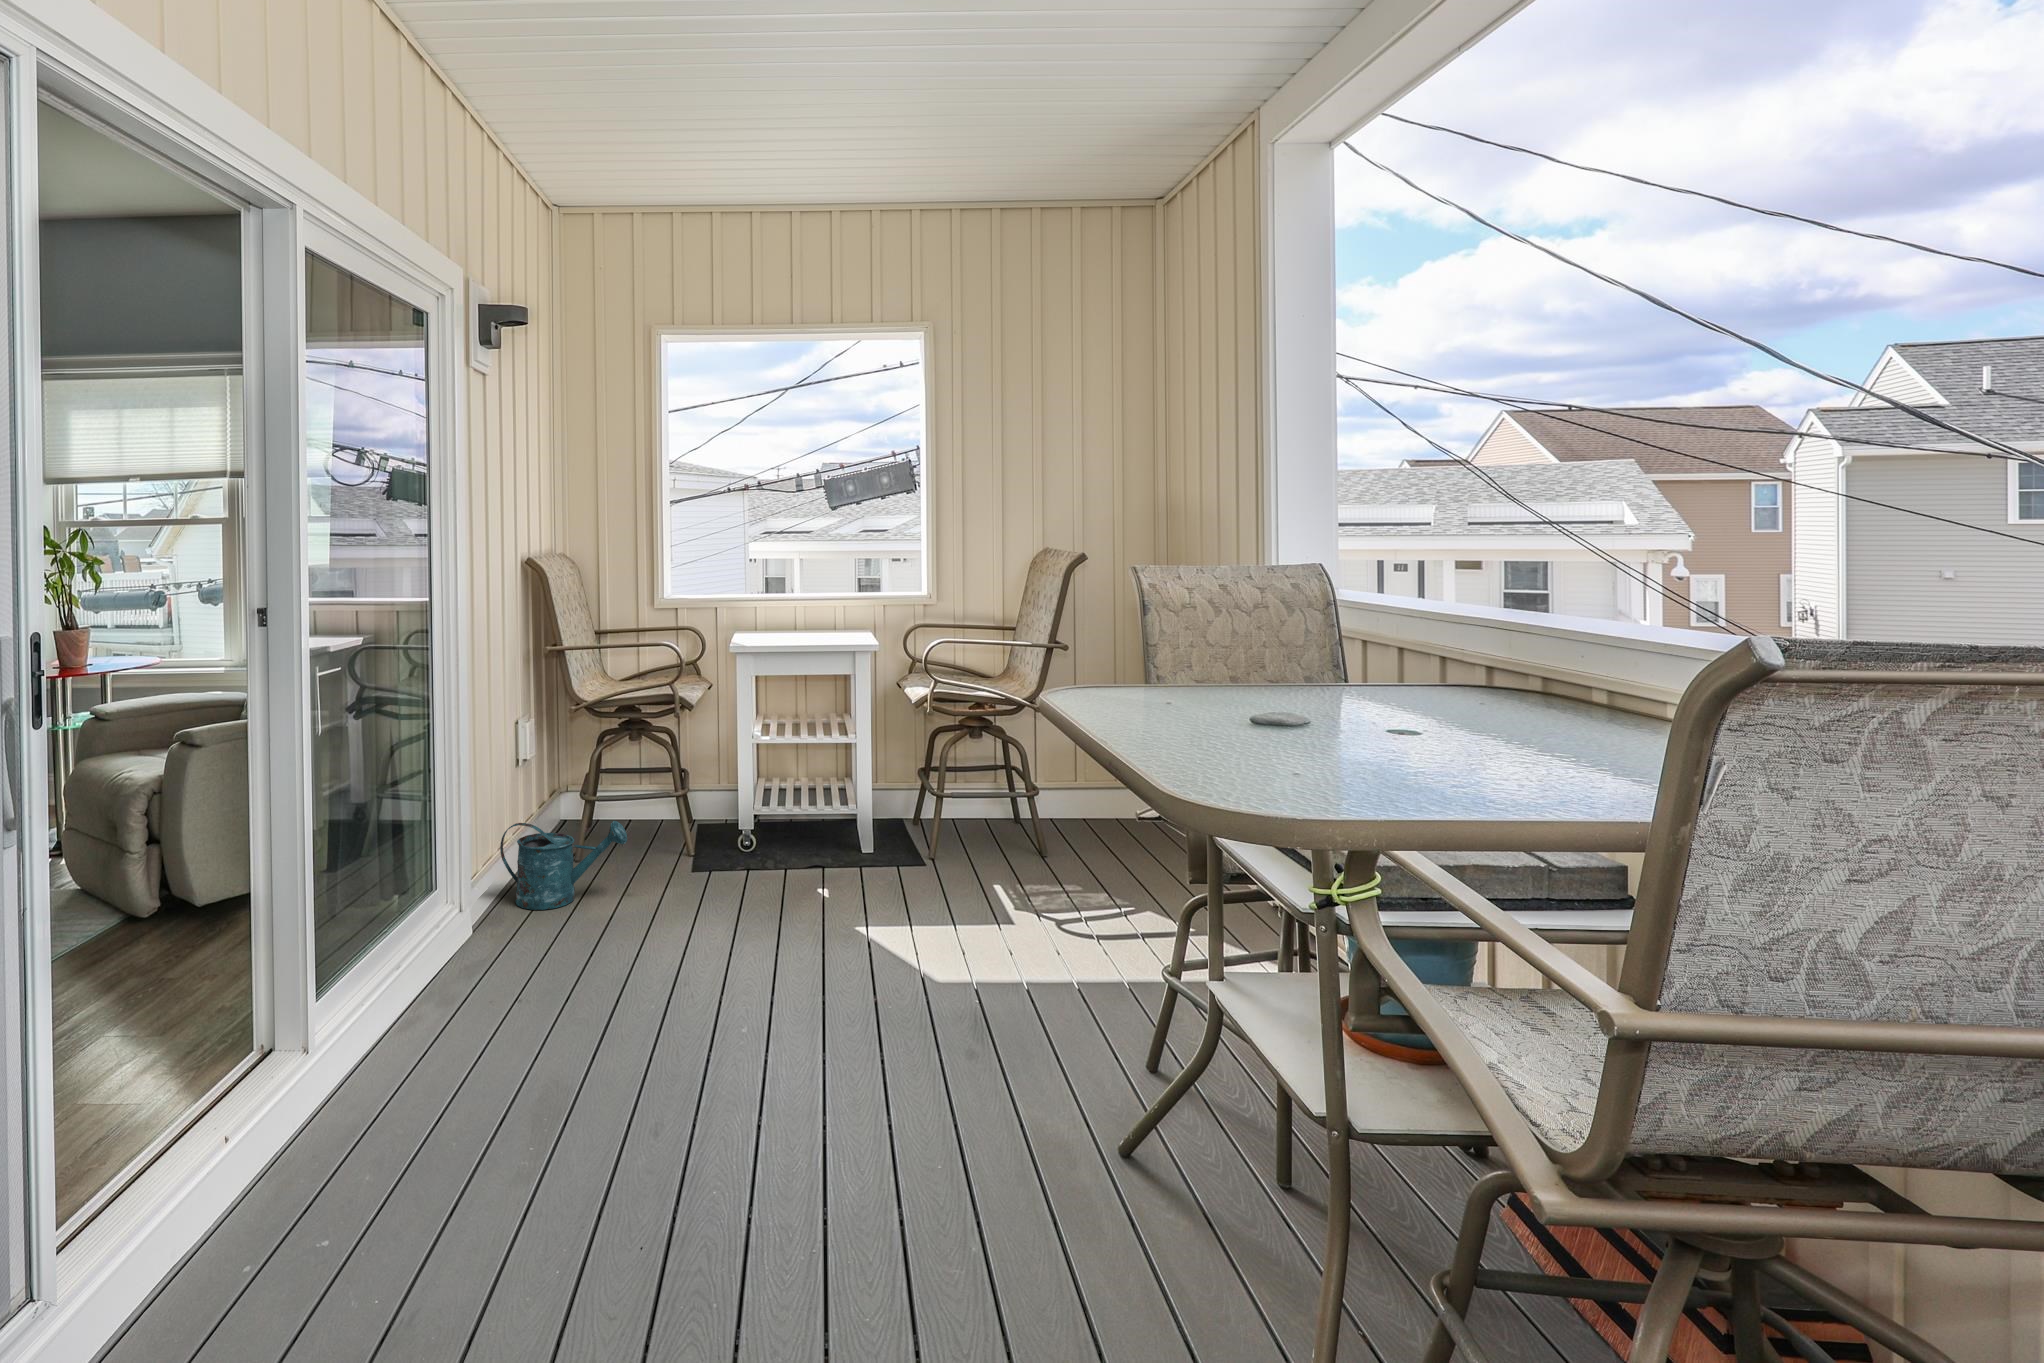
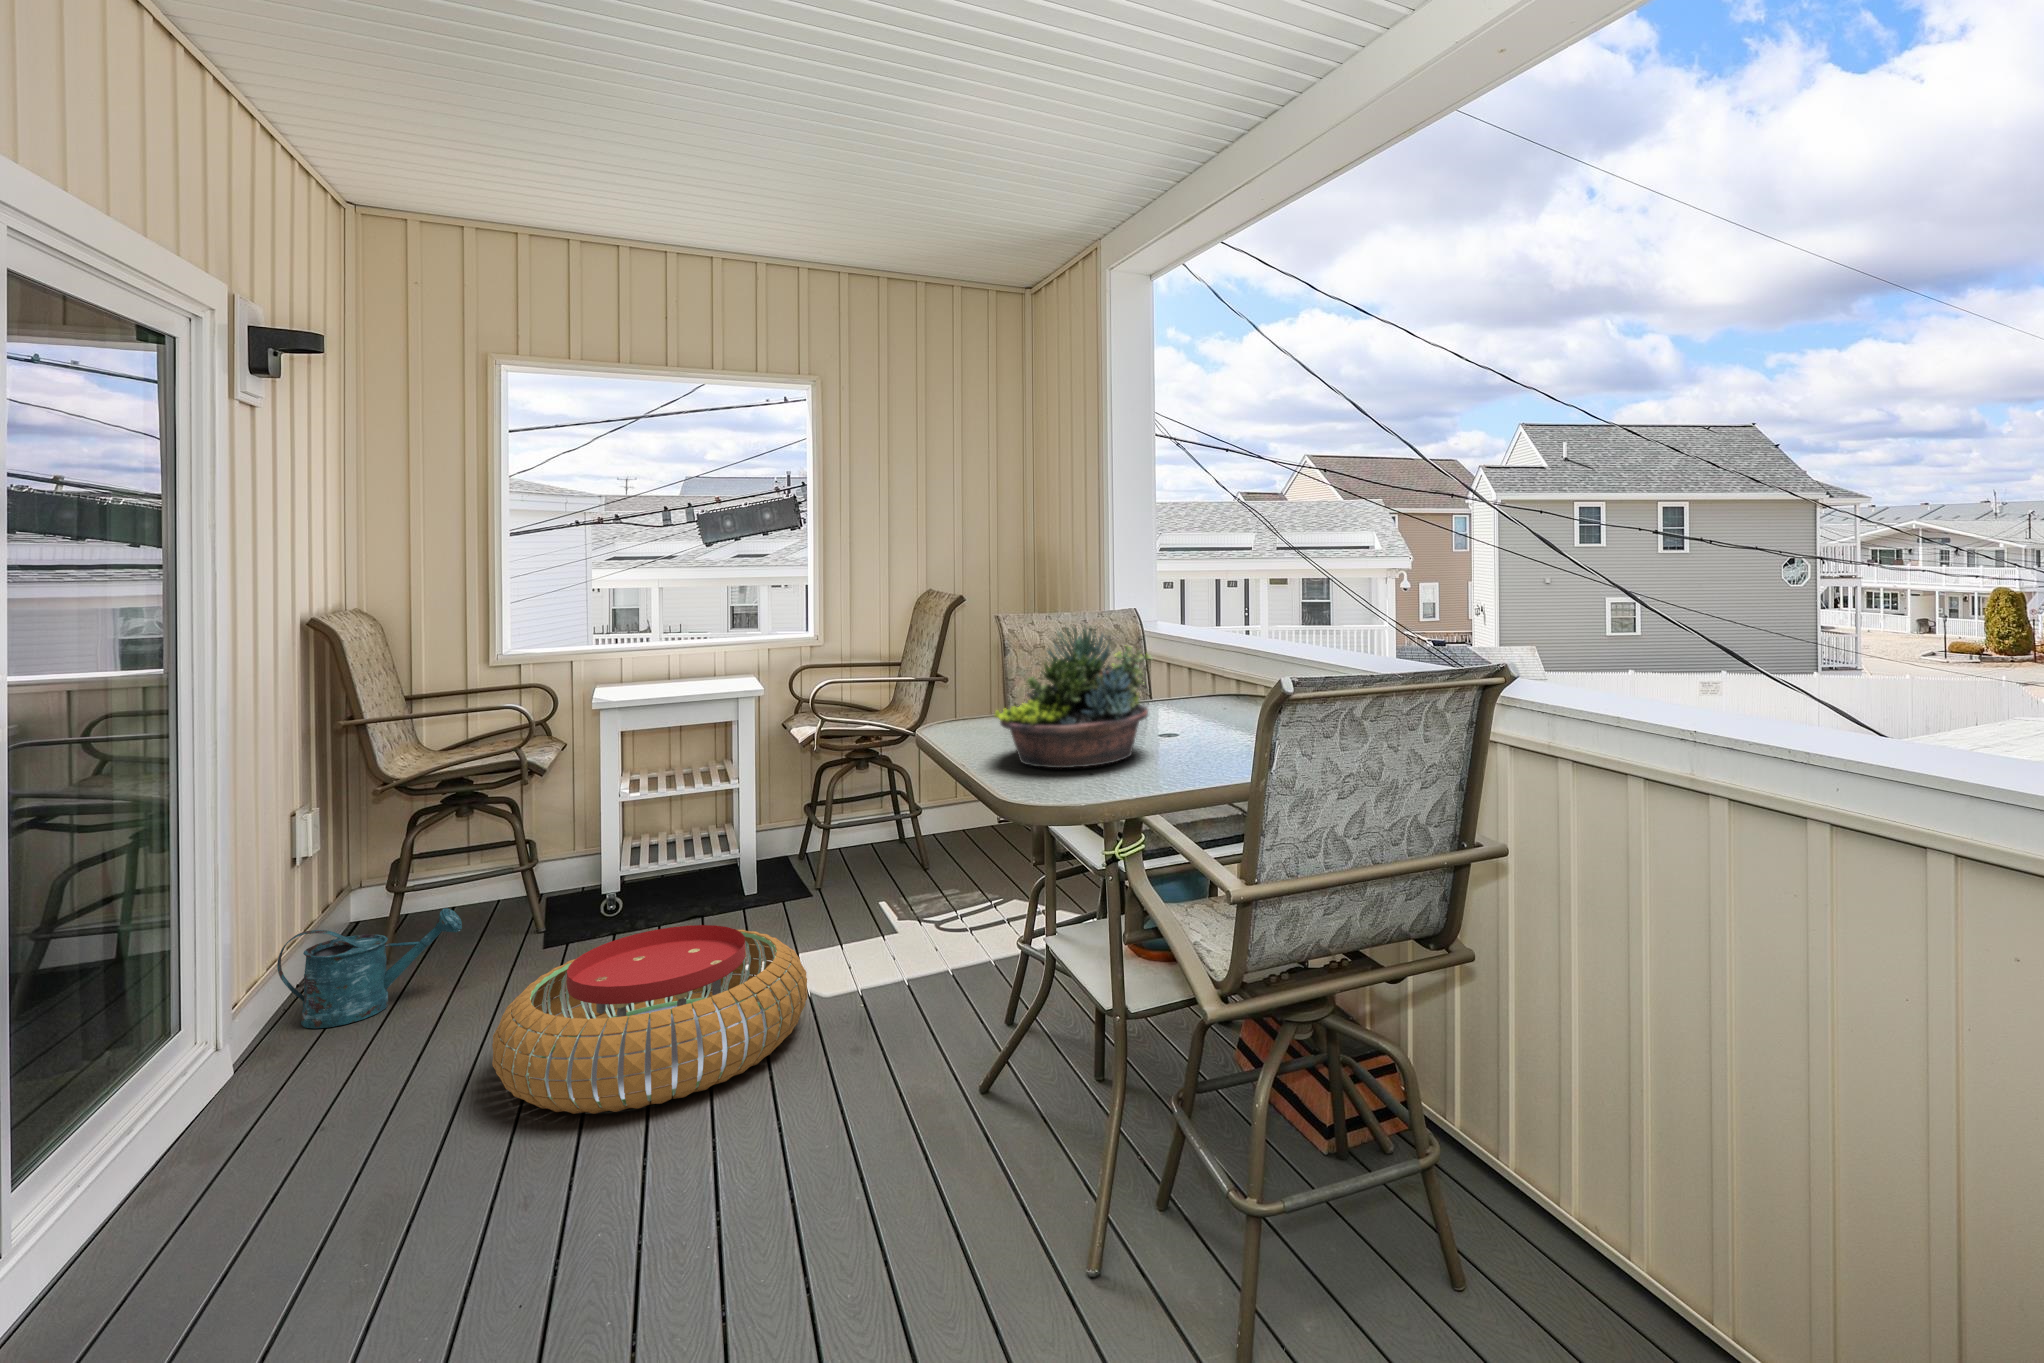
succulent planter: none [1145,563,1381,760] -> present [995,626,1152,768]
pouf: none [636,875,919,1062] -> present [492,925,808,1114]

